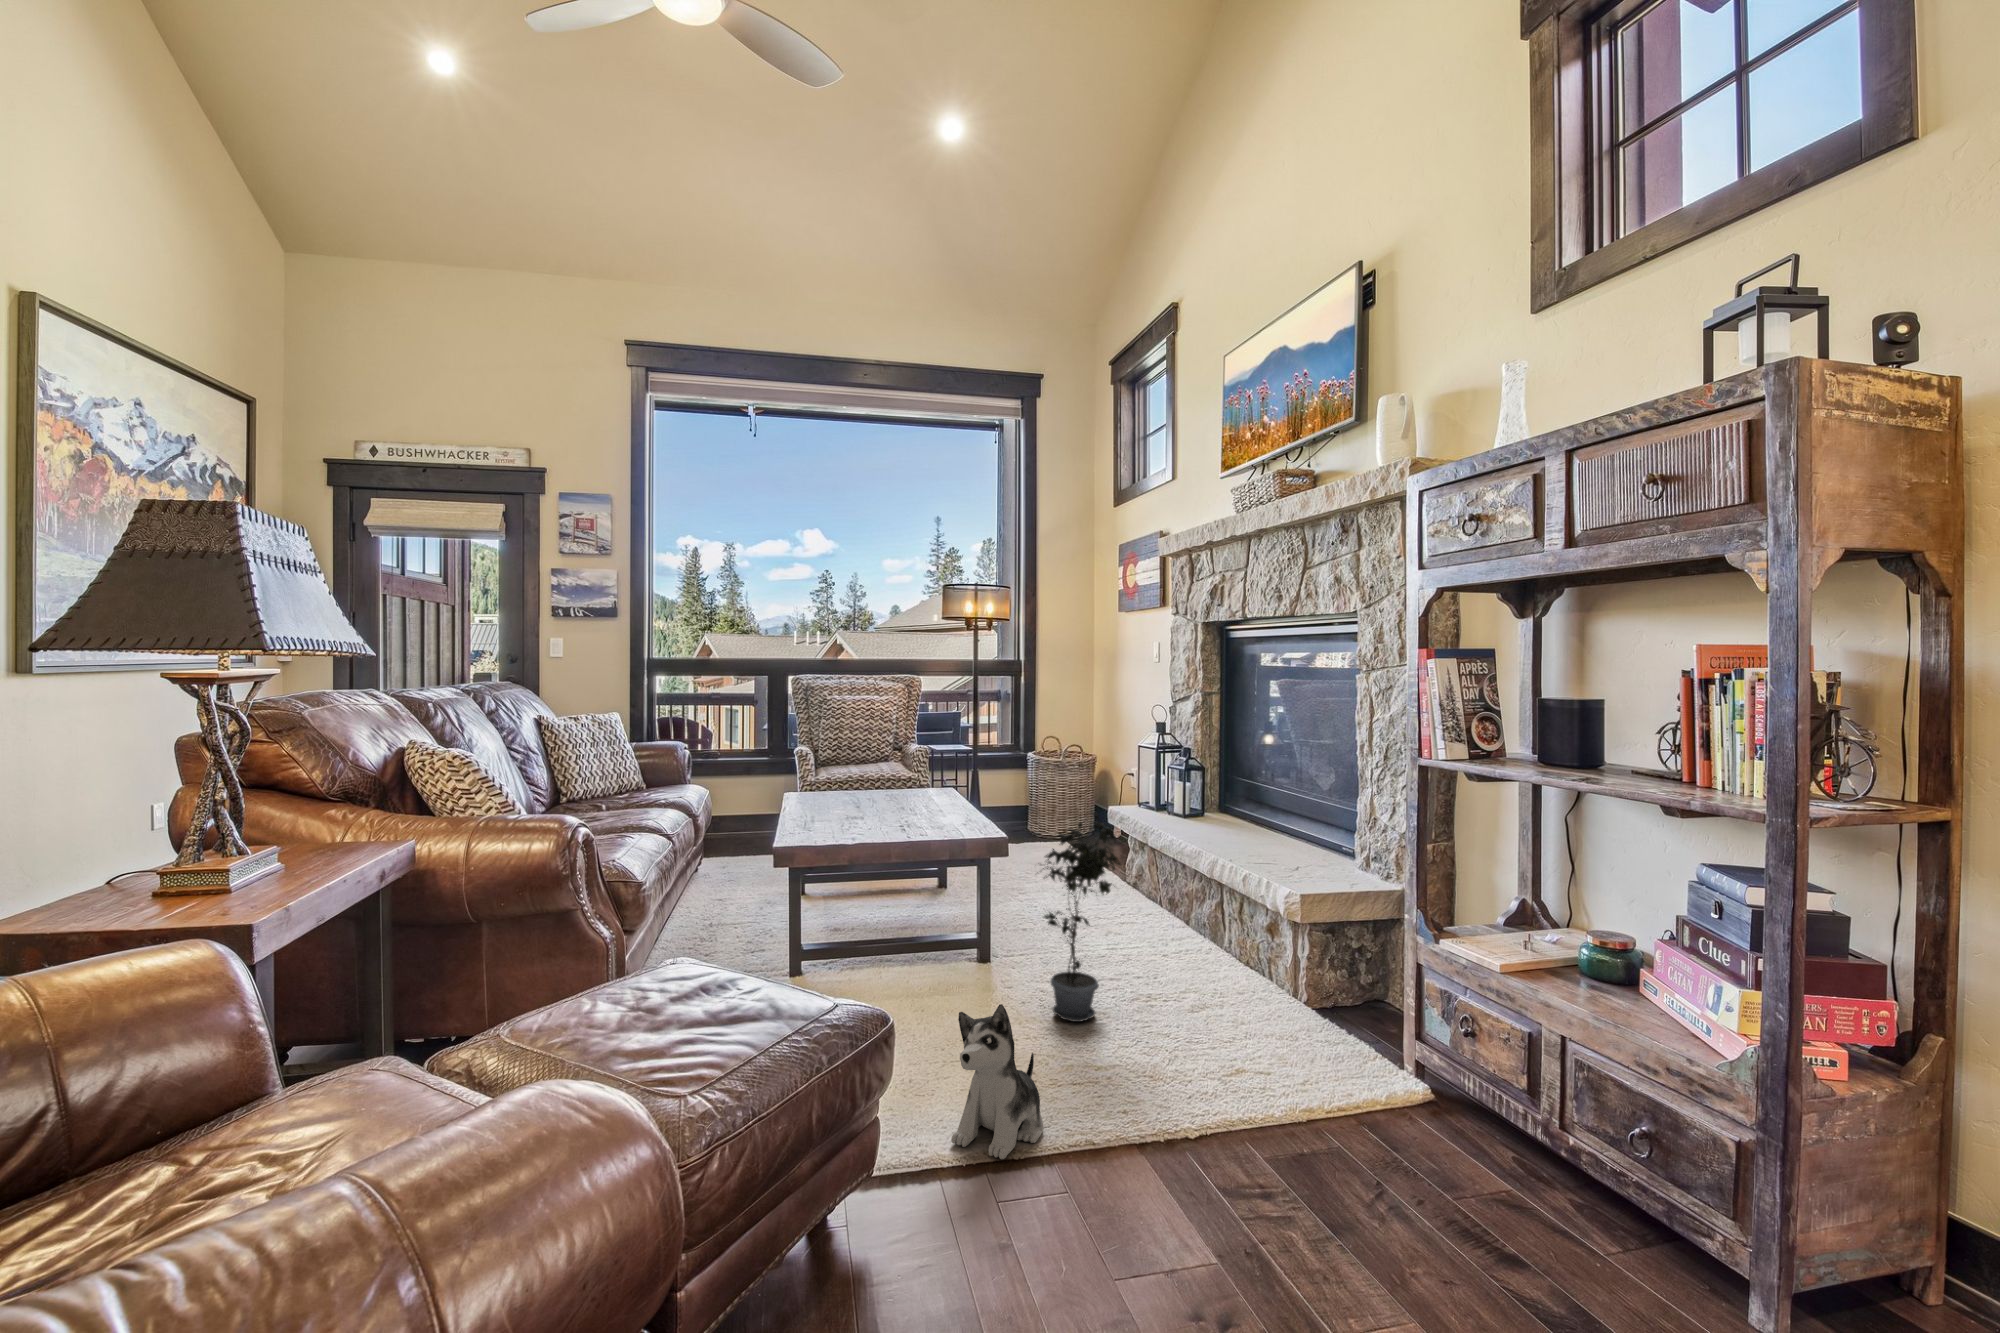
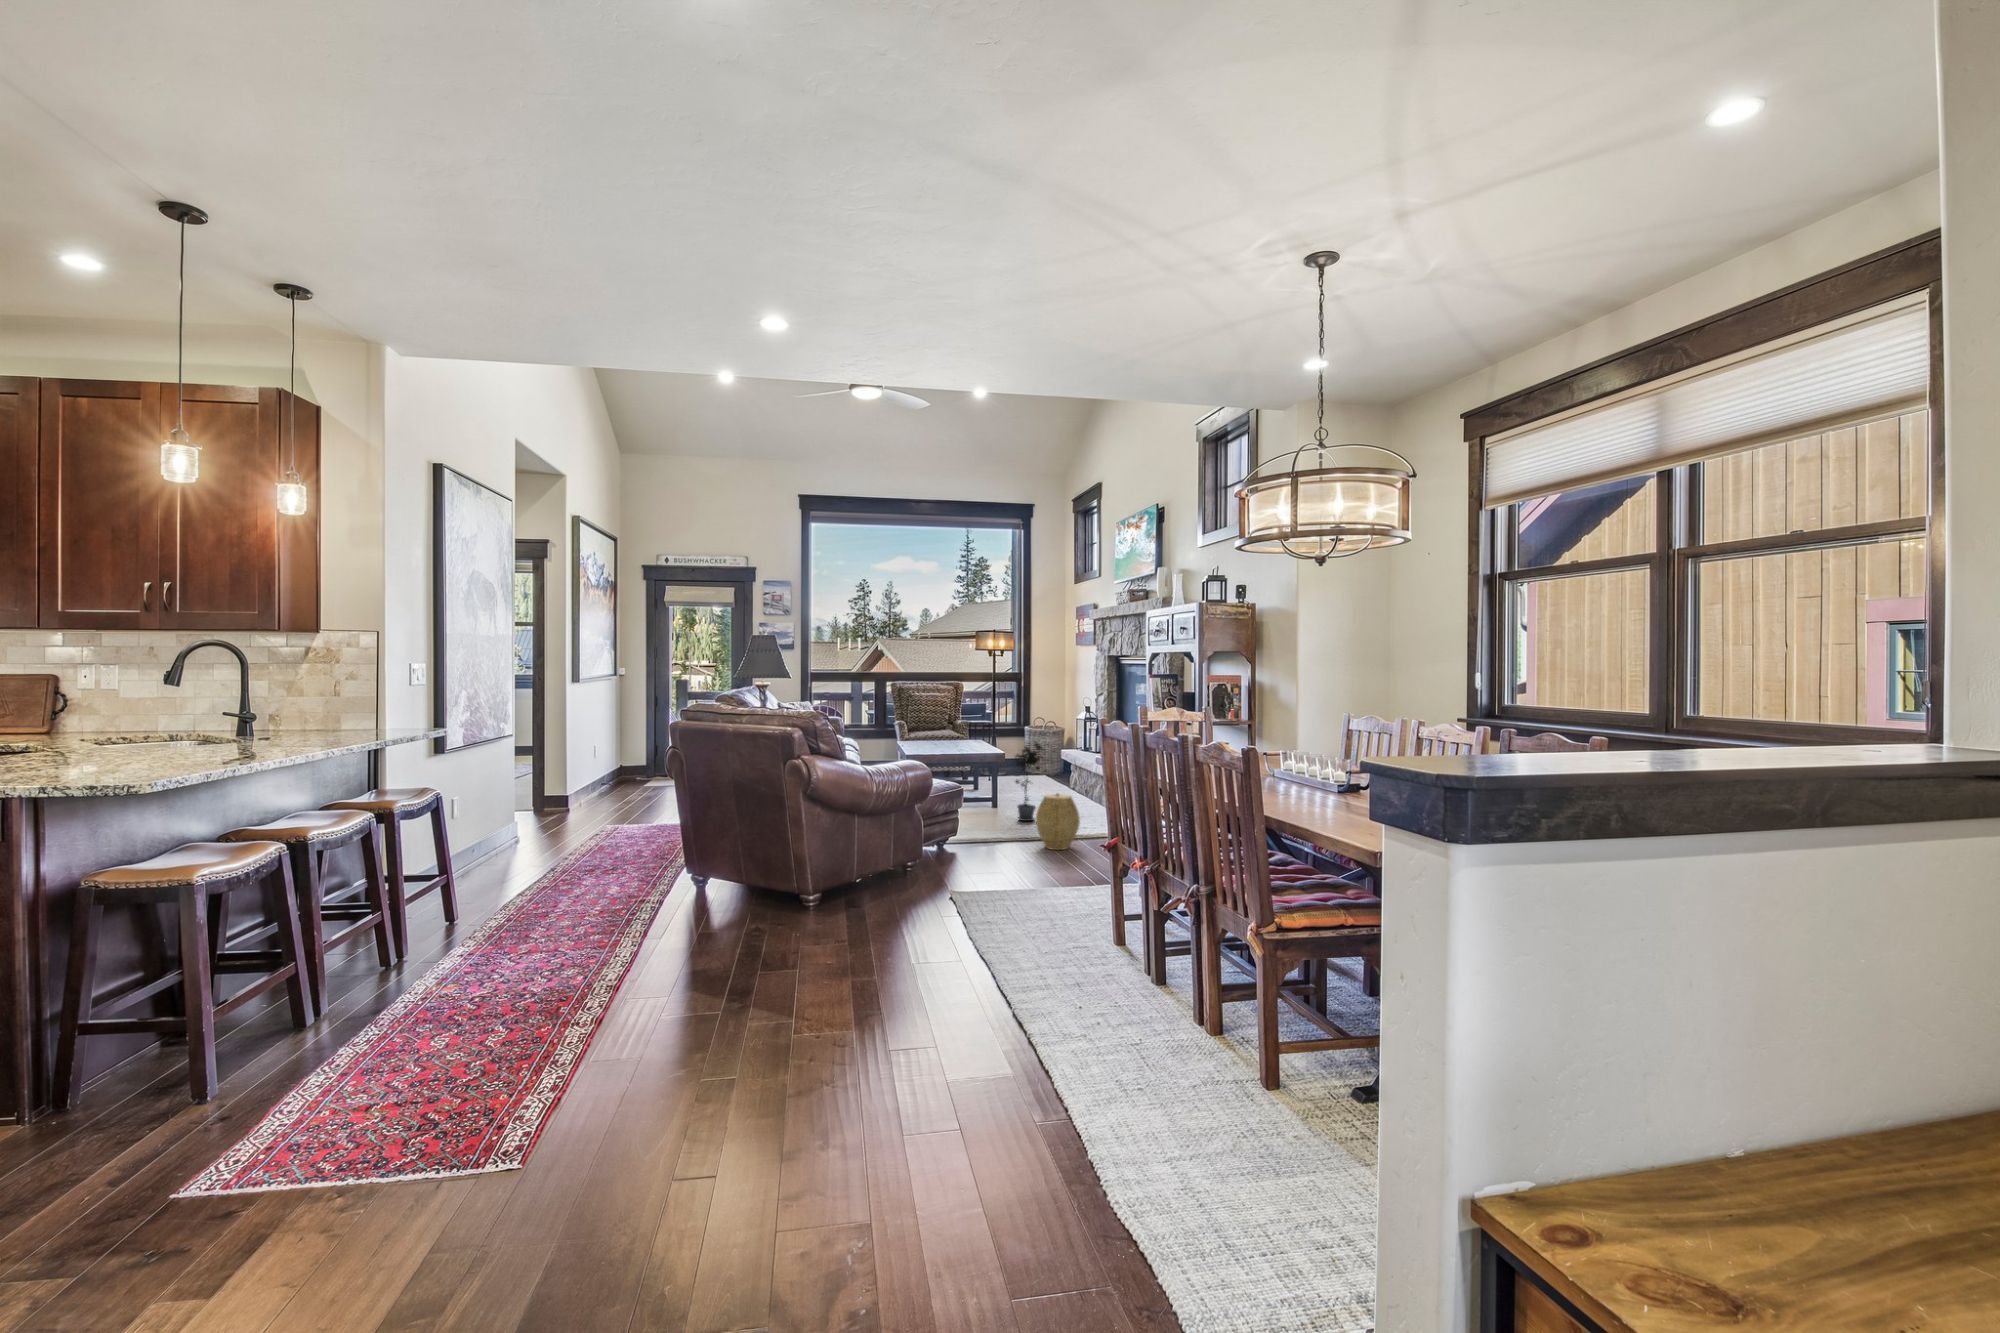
plush toy: present [951,1004,1043,1159] -> none [976,795,1007,842]
woven basket: none [1145,1016,1292,1224] -> present [1036,793,1080,850]

